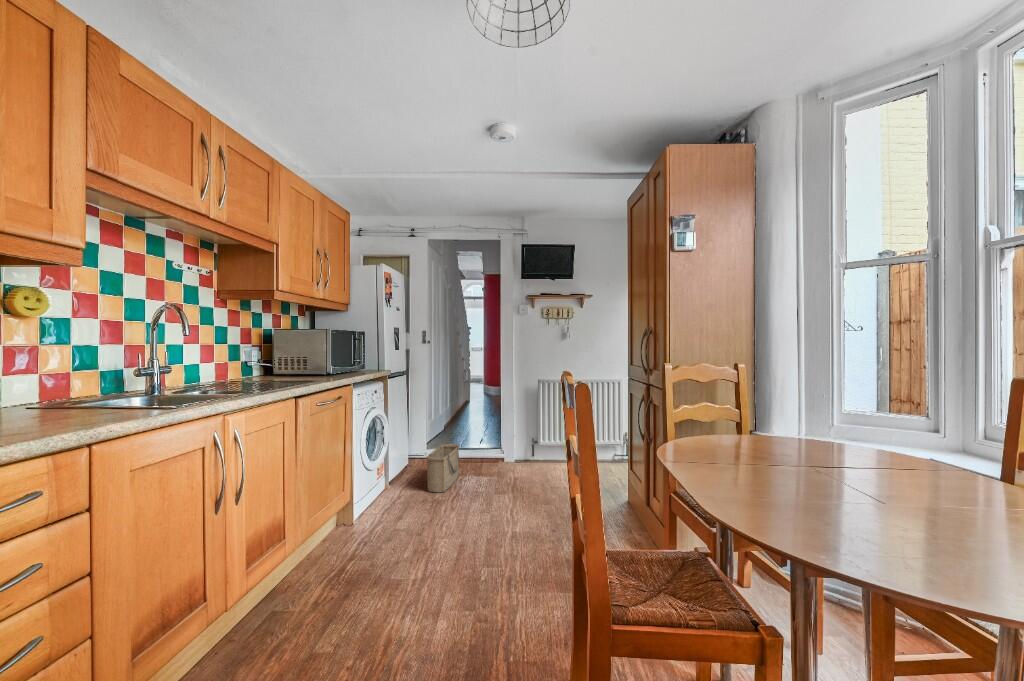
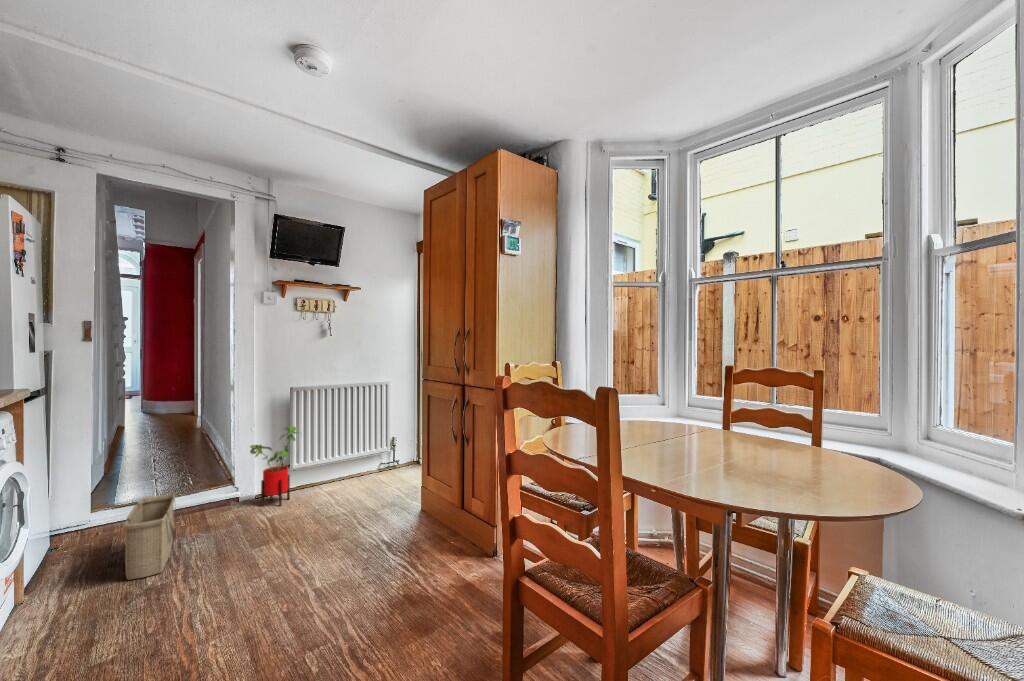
house plant: none [509,409,544,469] -> present [250,426,298,506]

